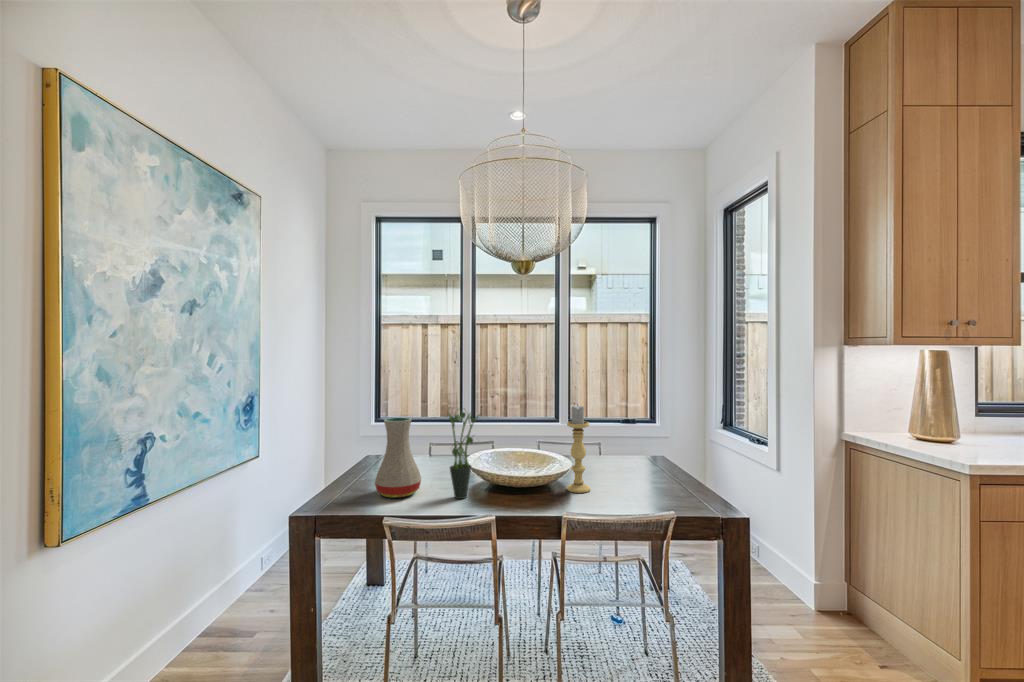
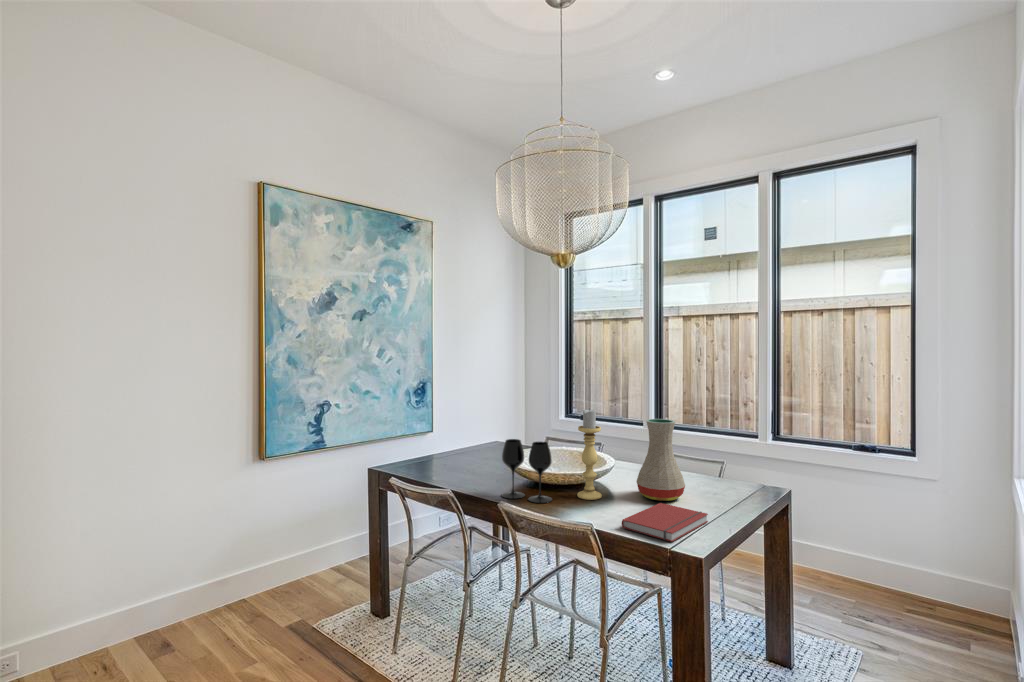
potted plant: present [449,412,481,499] -> none [475,402,505,482]
vase: present [375,417,421,497] -> present [637,419,685,501]
wine glass: none [507,443,563,508] -> present [502,439,552,503]
book: none [648,481,713,509] -> present [622,503,708,542]

